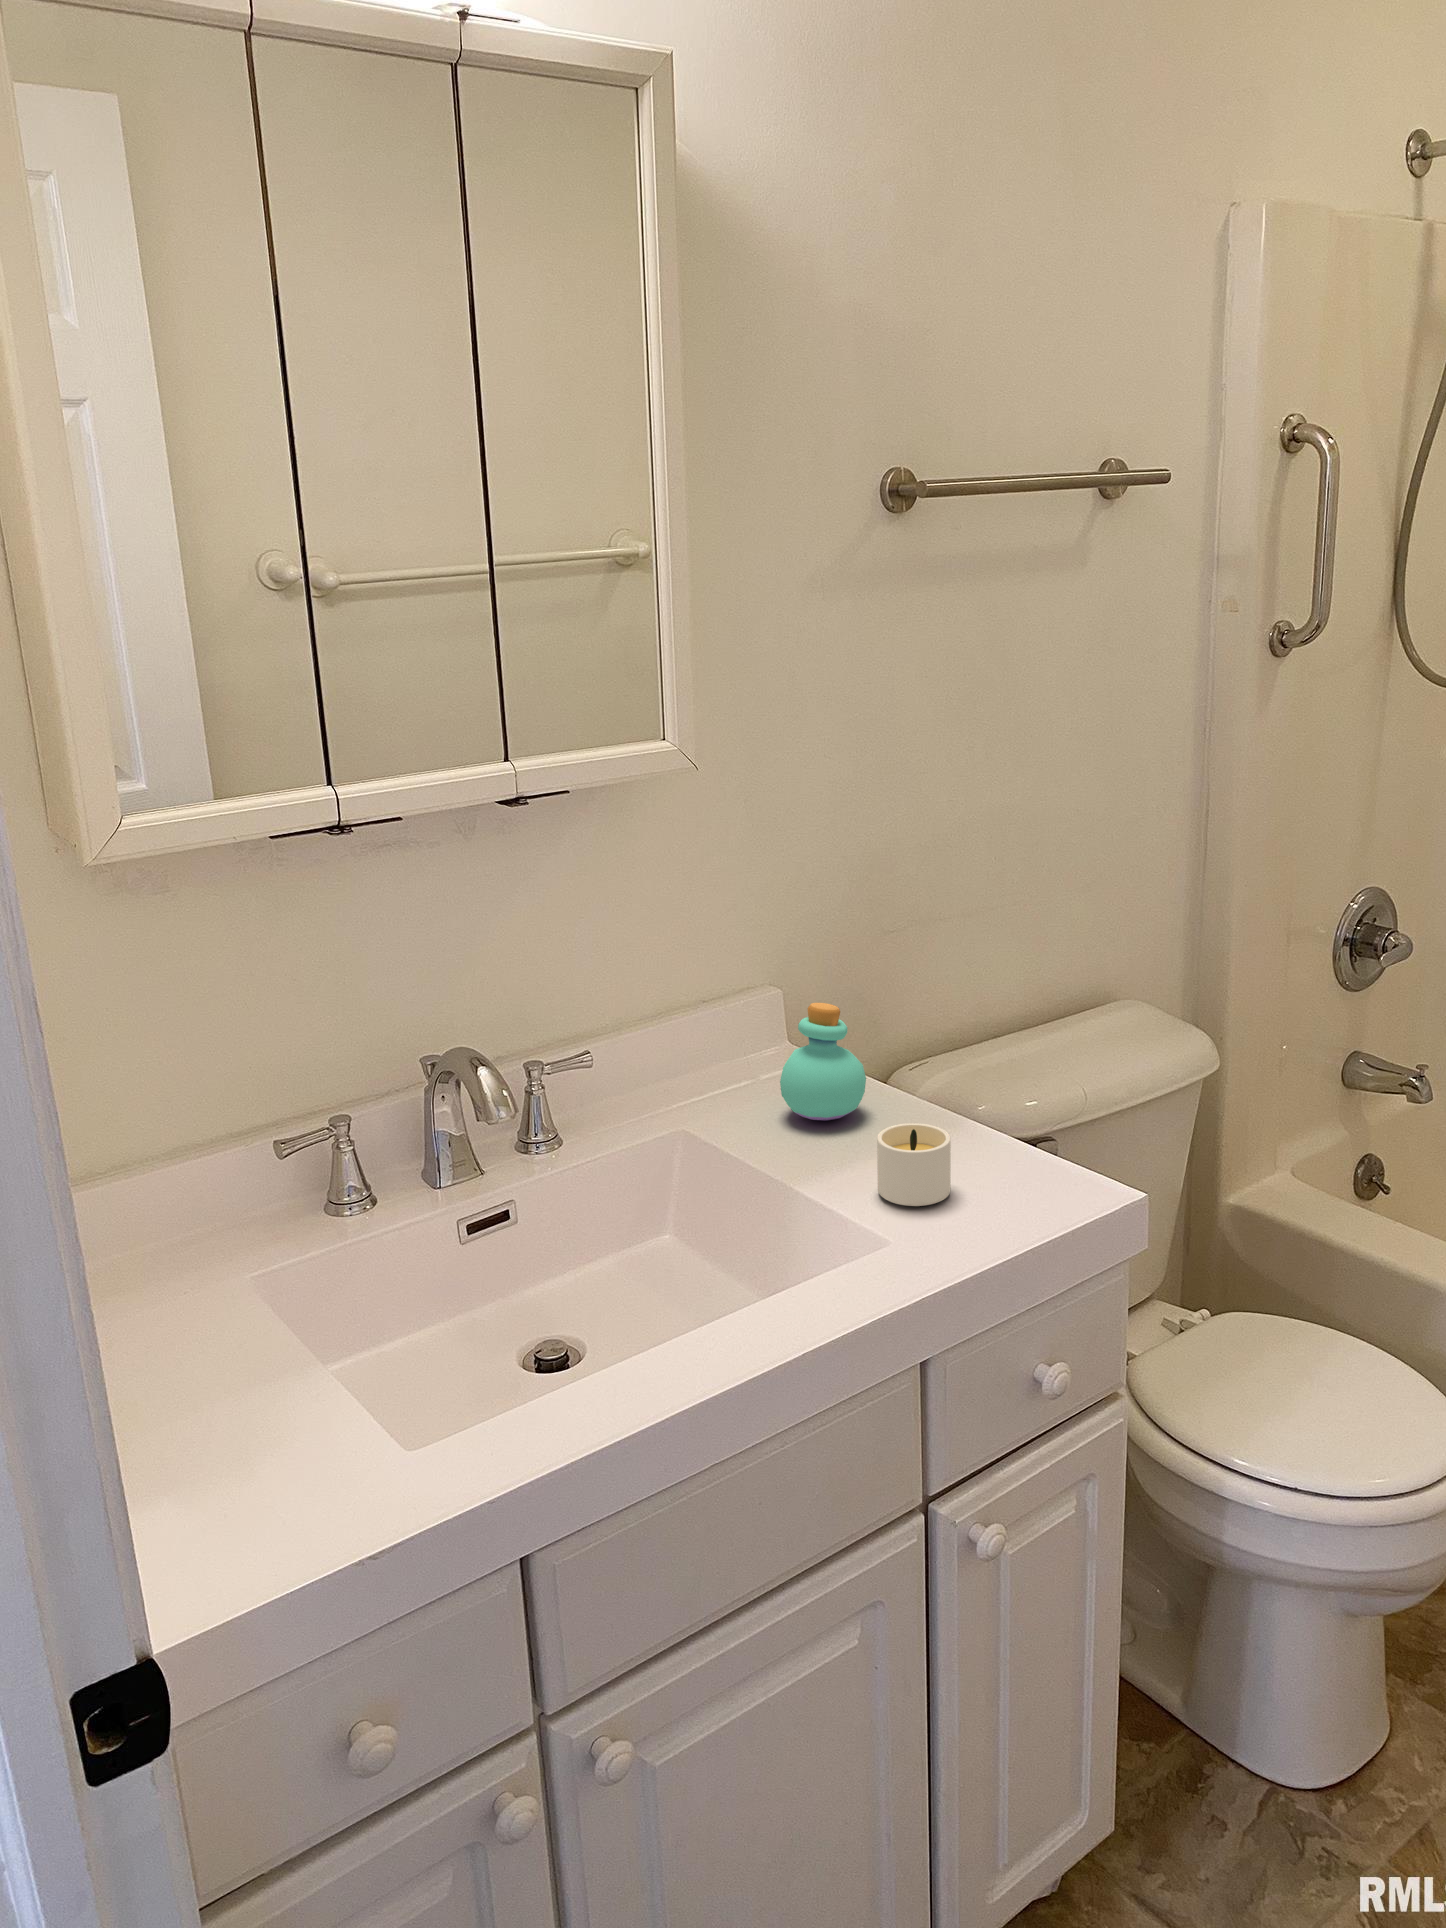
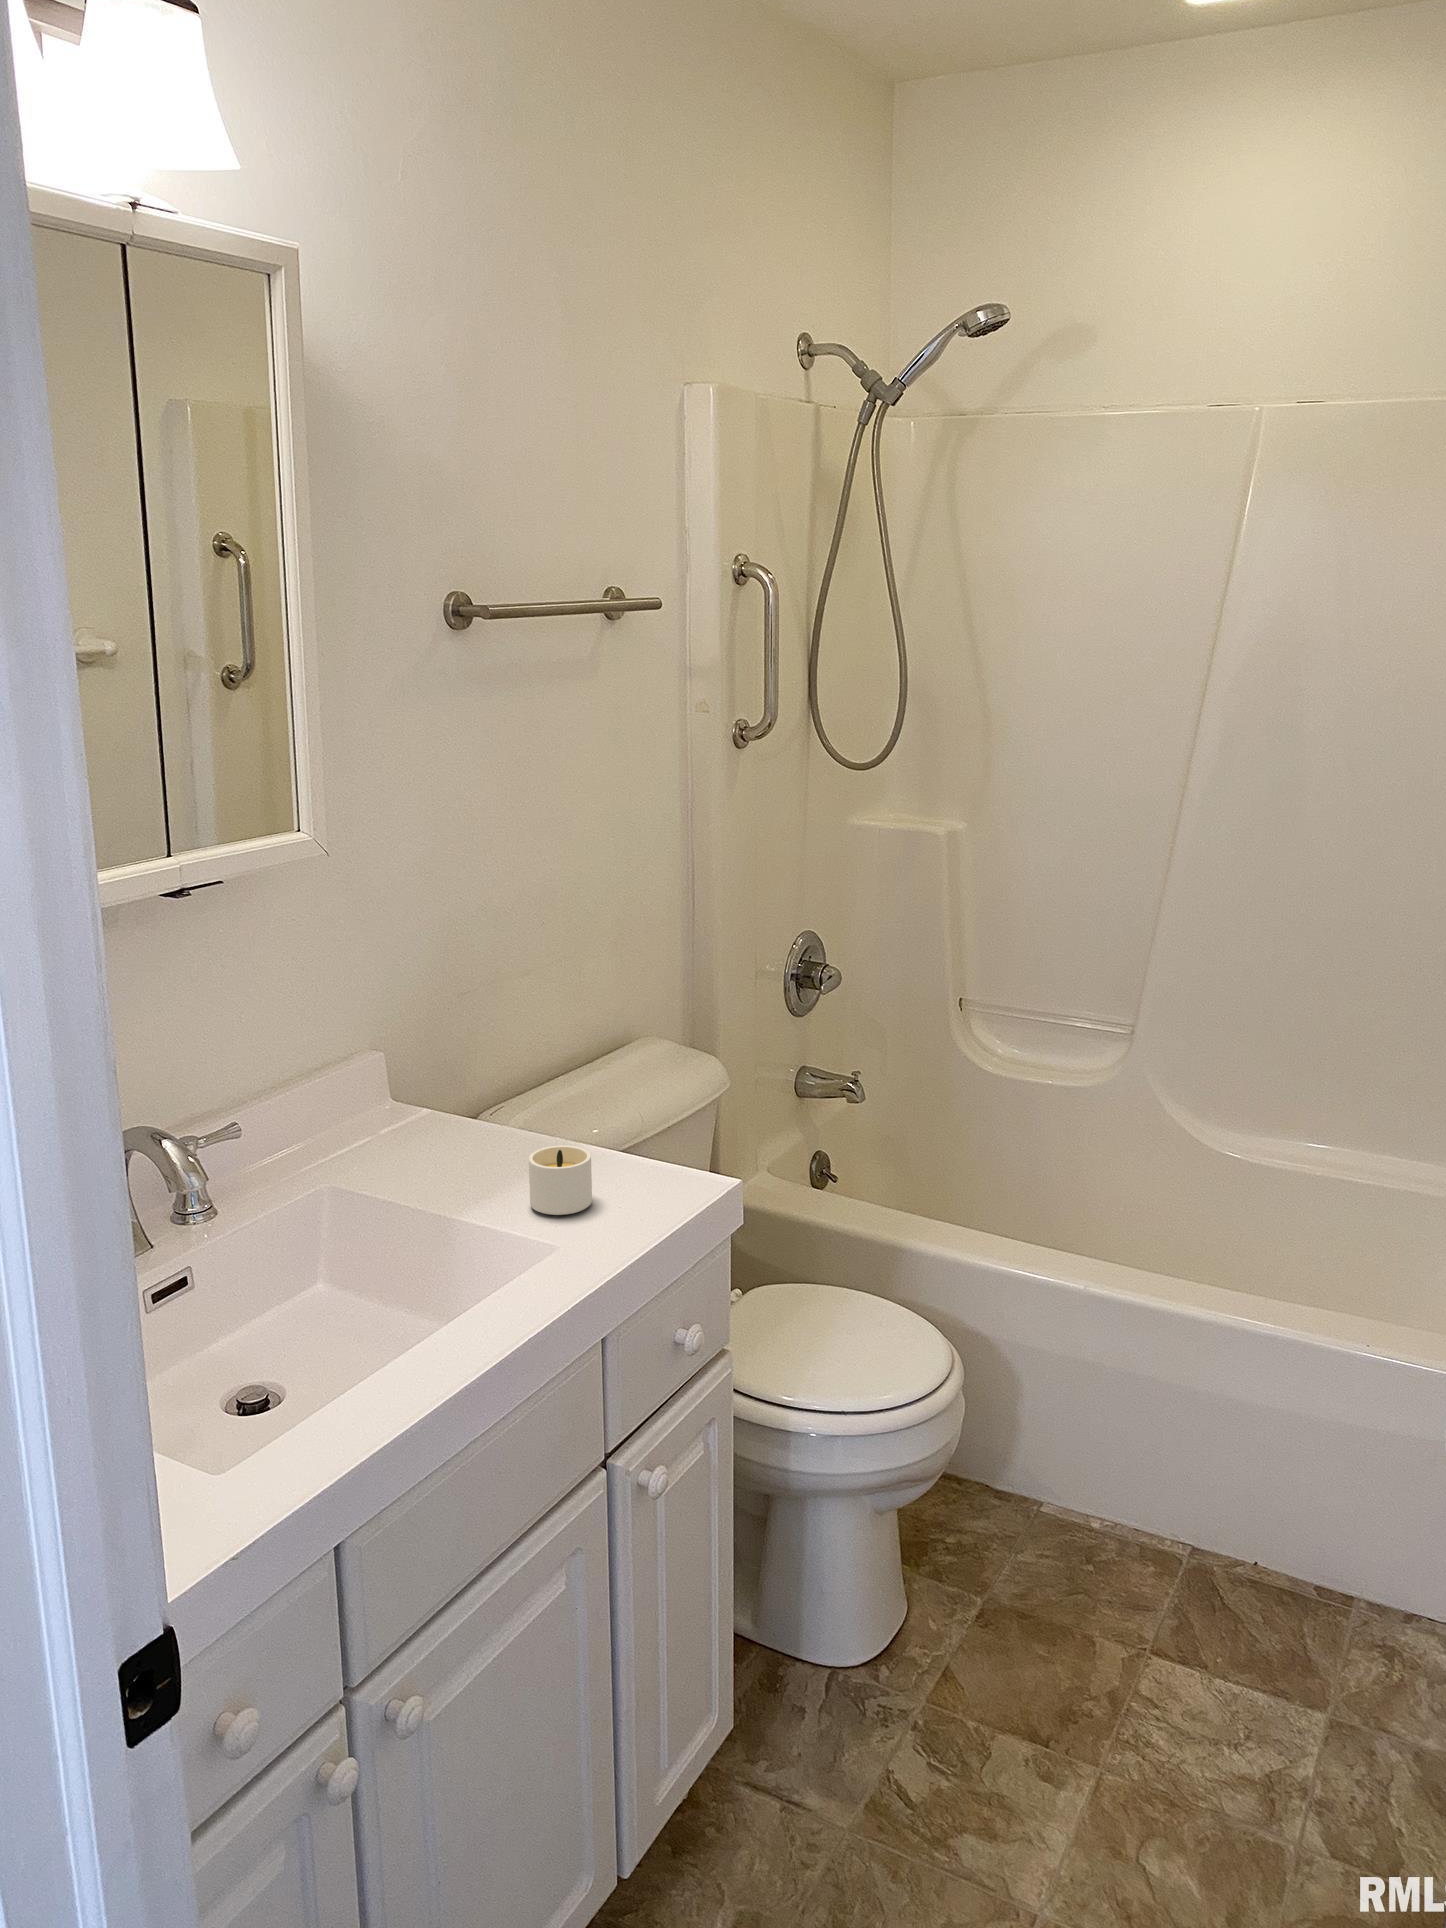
perfume bottle: present [780,1003,866,1120] -> none [413,1055,488,1159]

